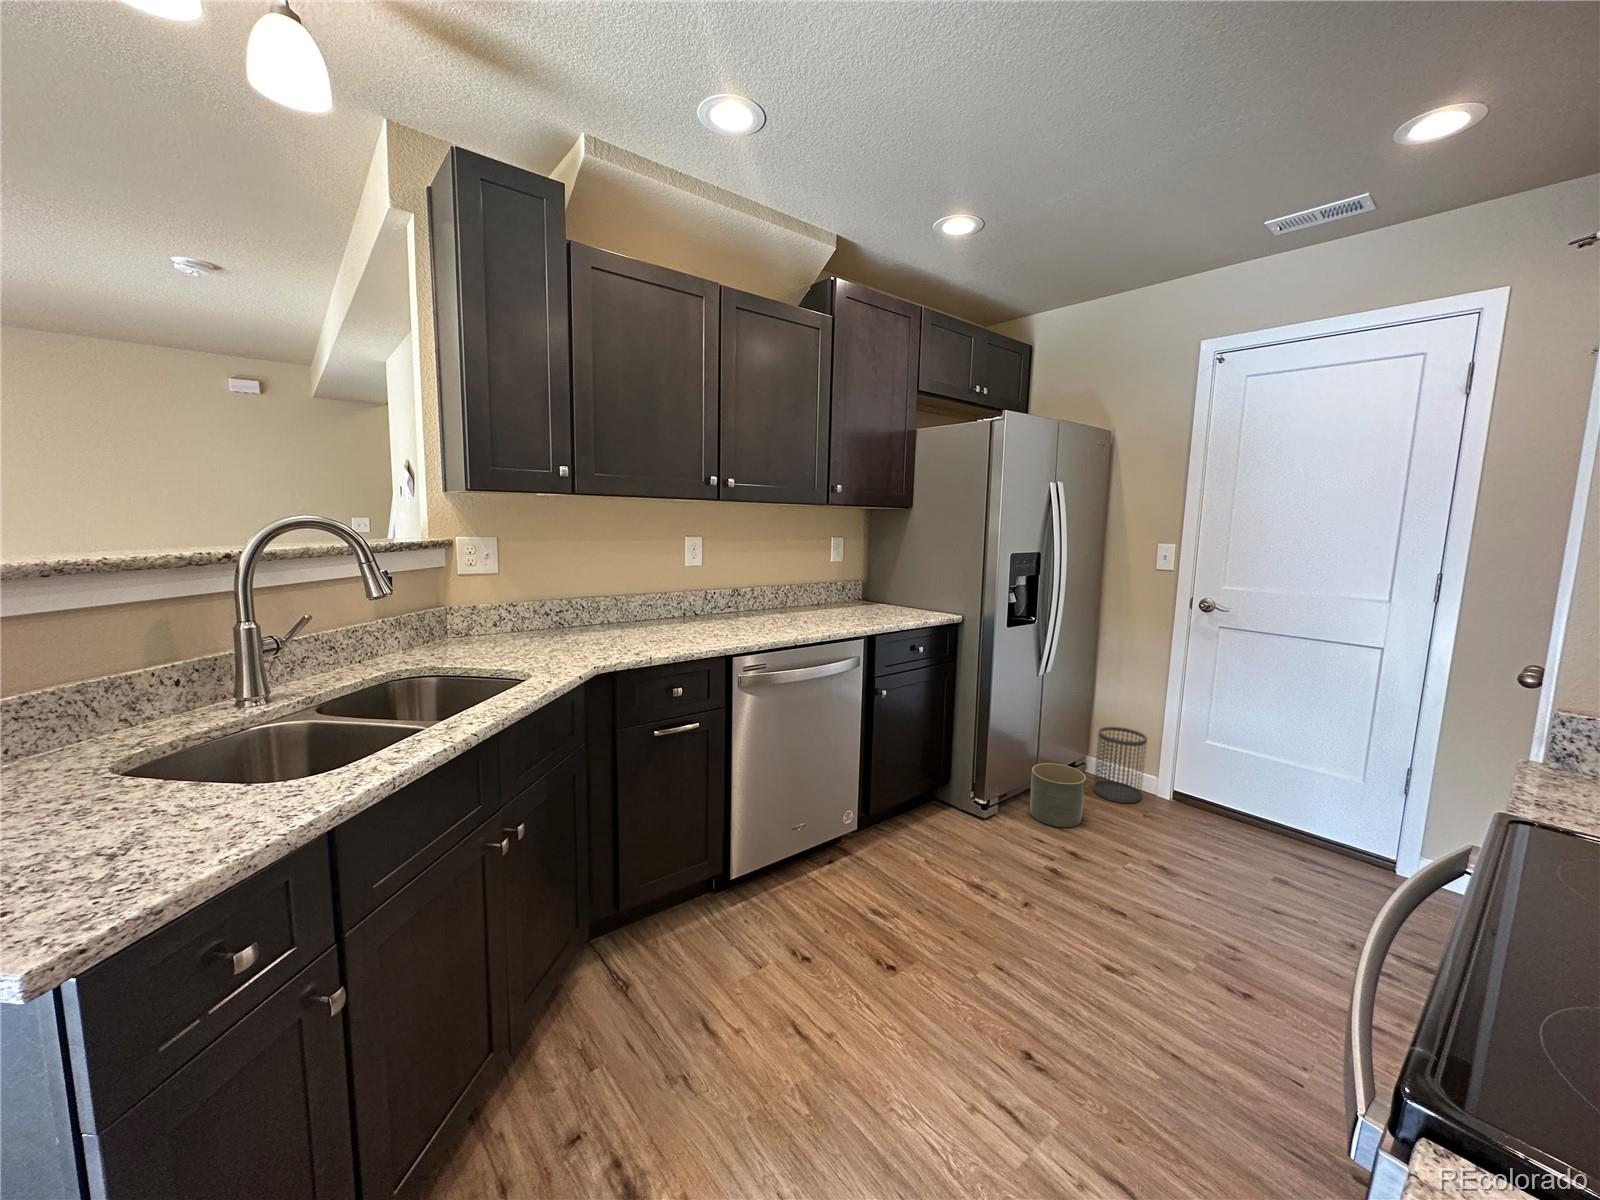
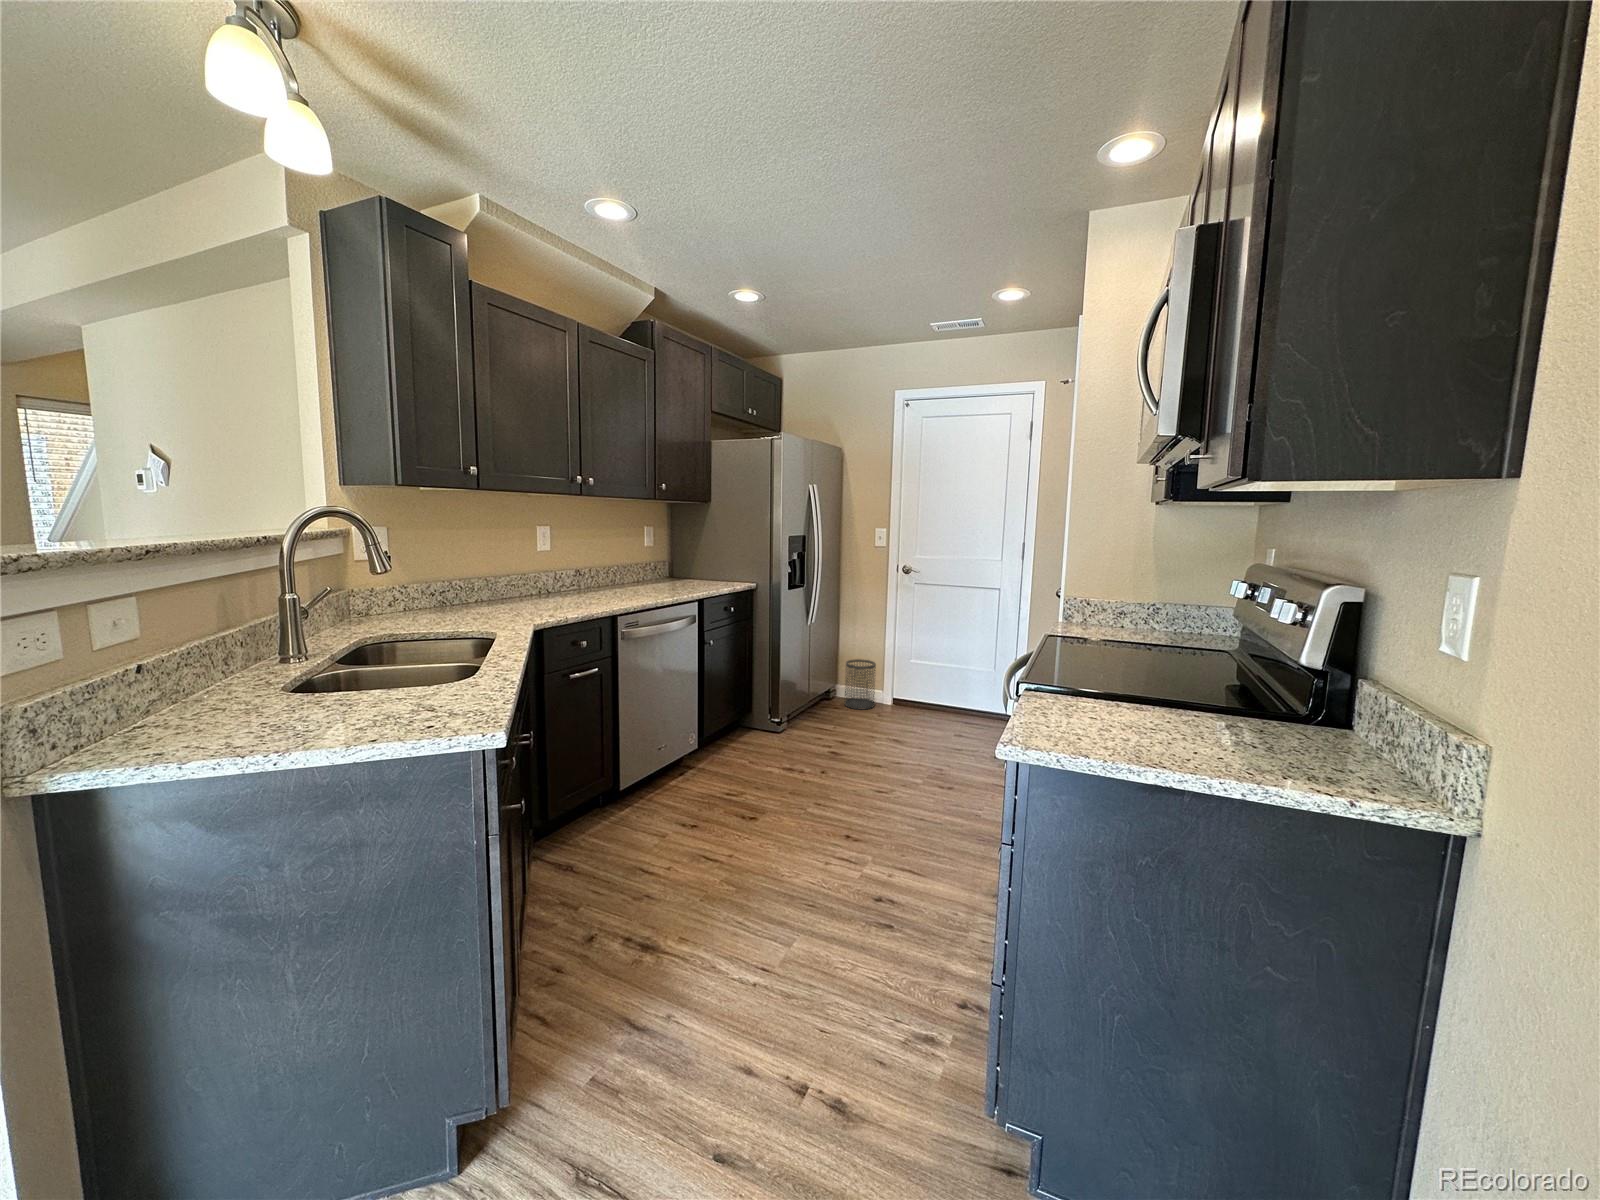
planter: present [1030,763,1086,827] -> none [809,687,844,728]

